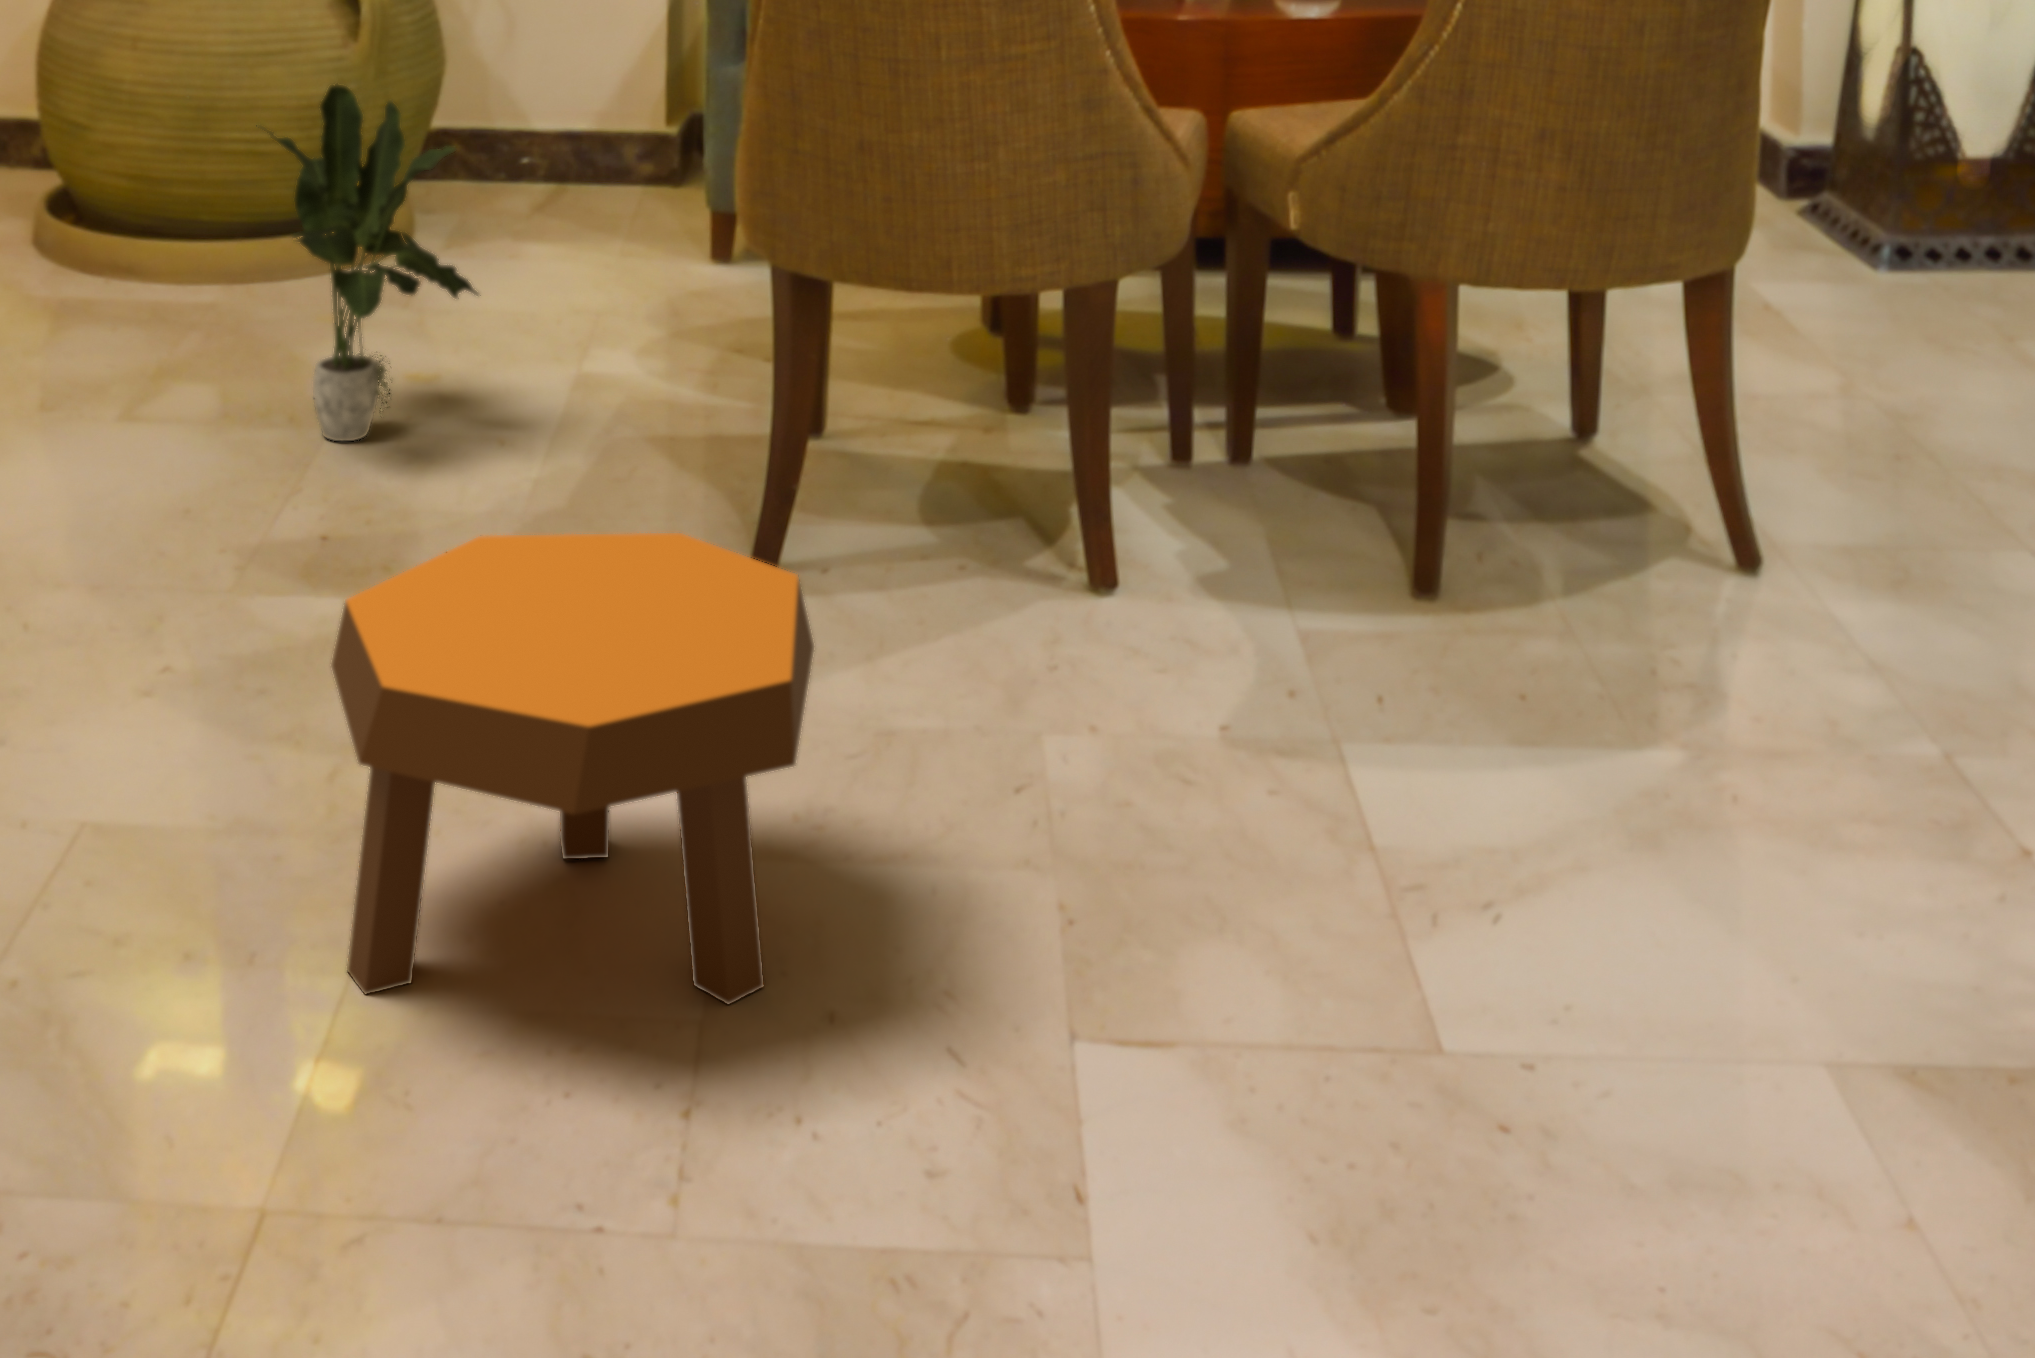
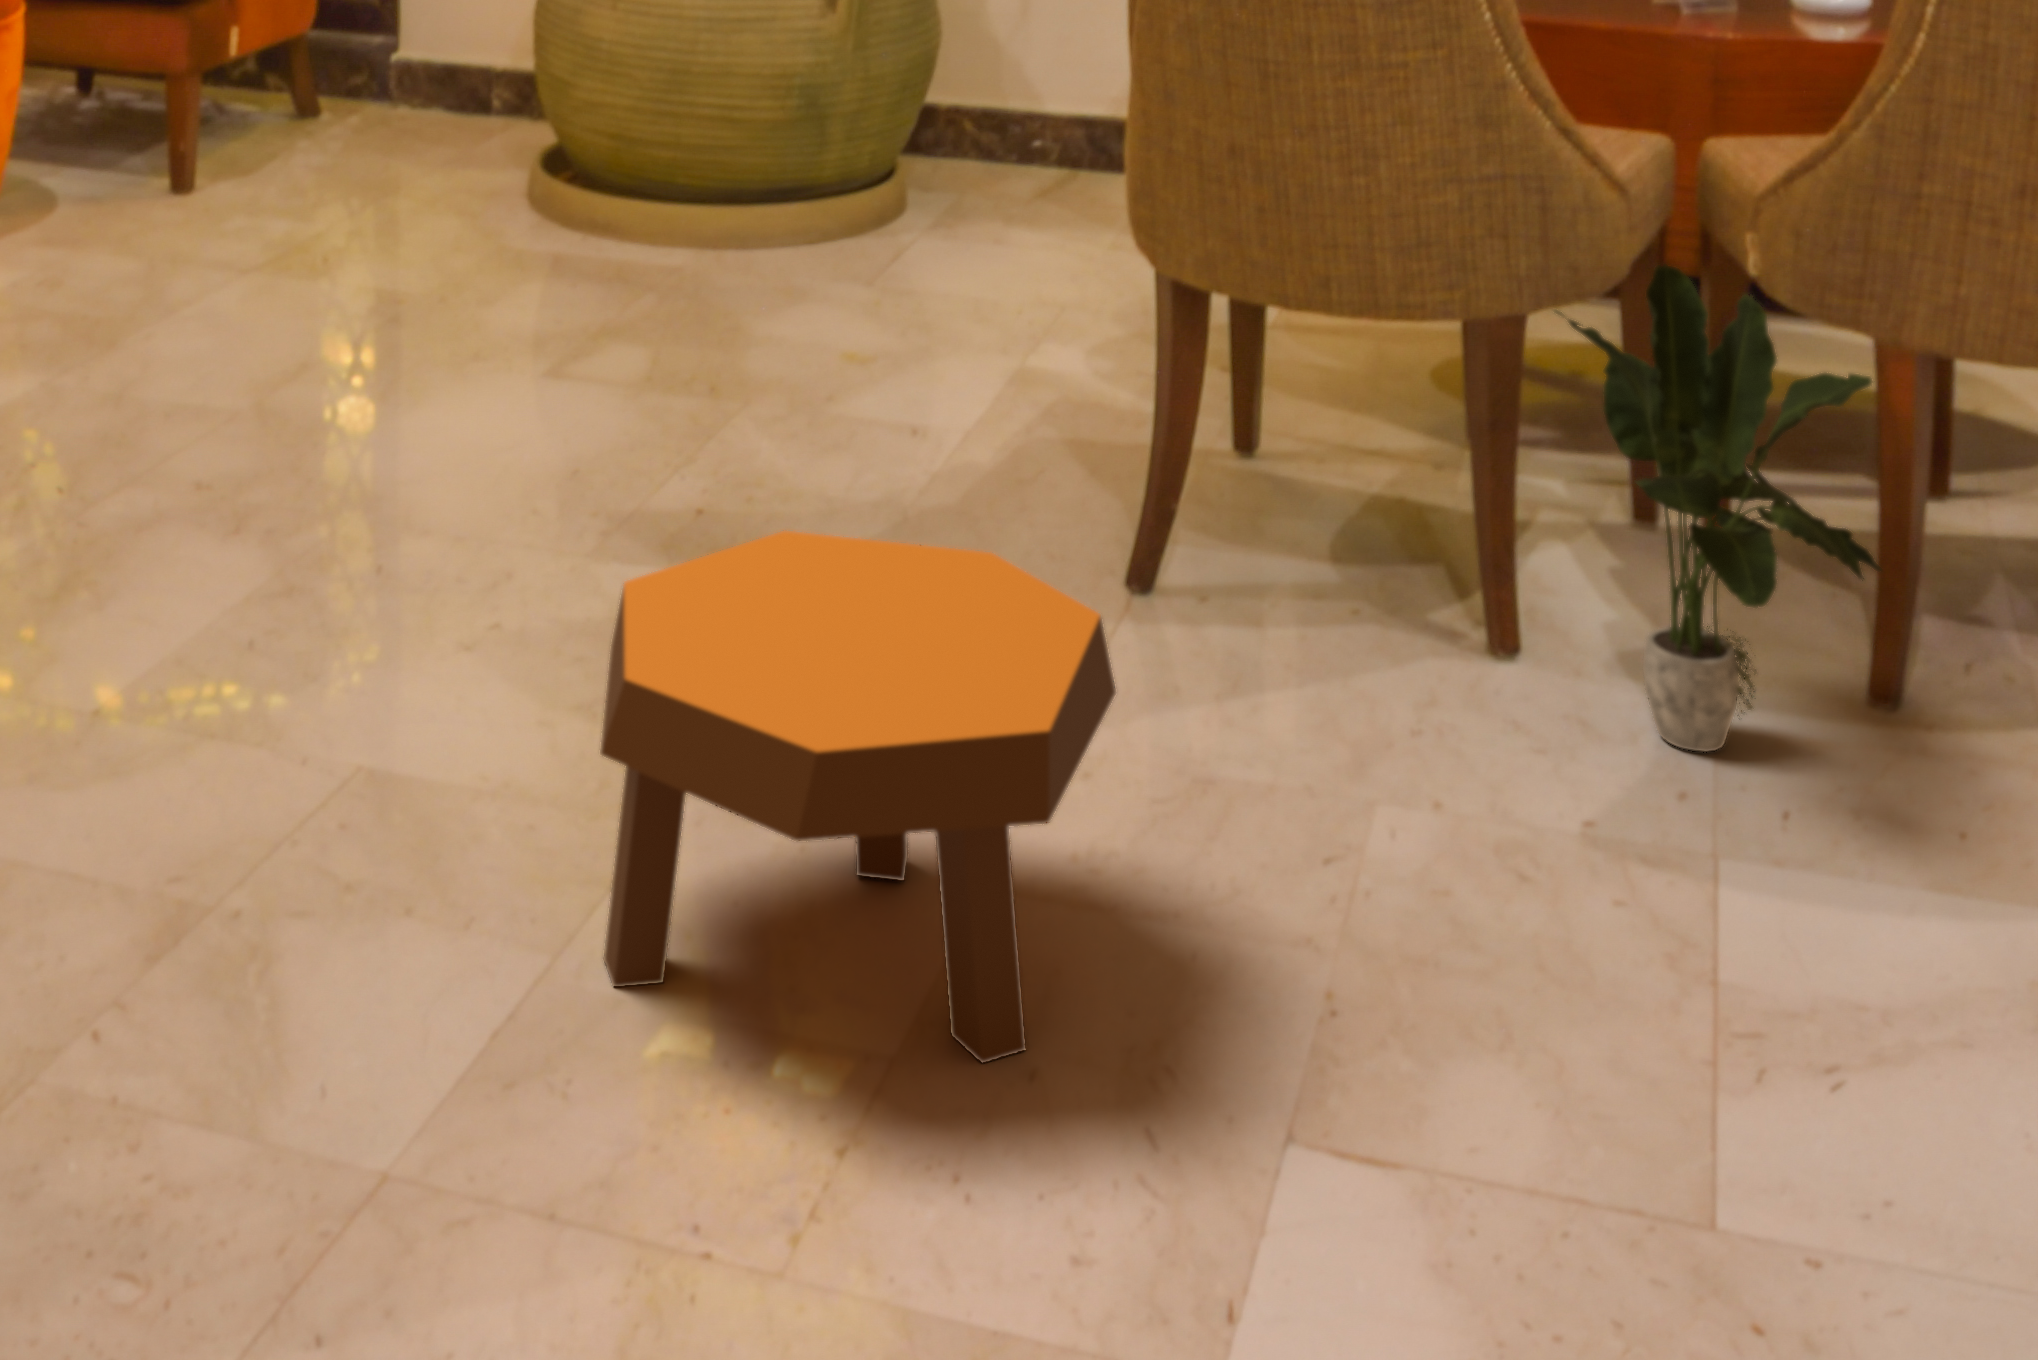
potted plant: present [256,85,478,441] -> present [1555,264,1881,751]

